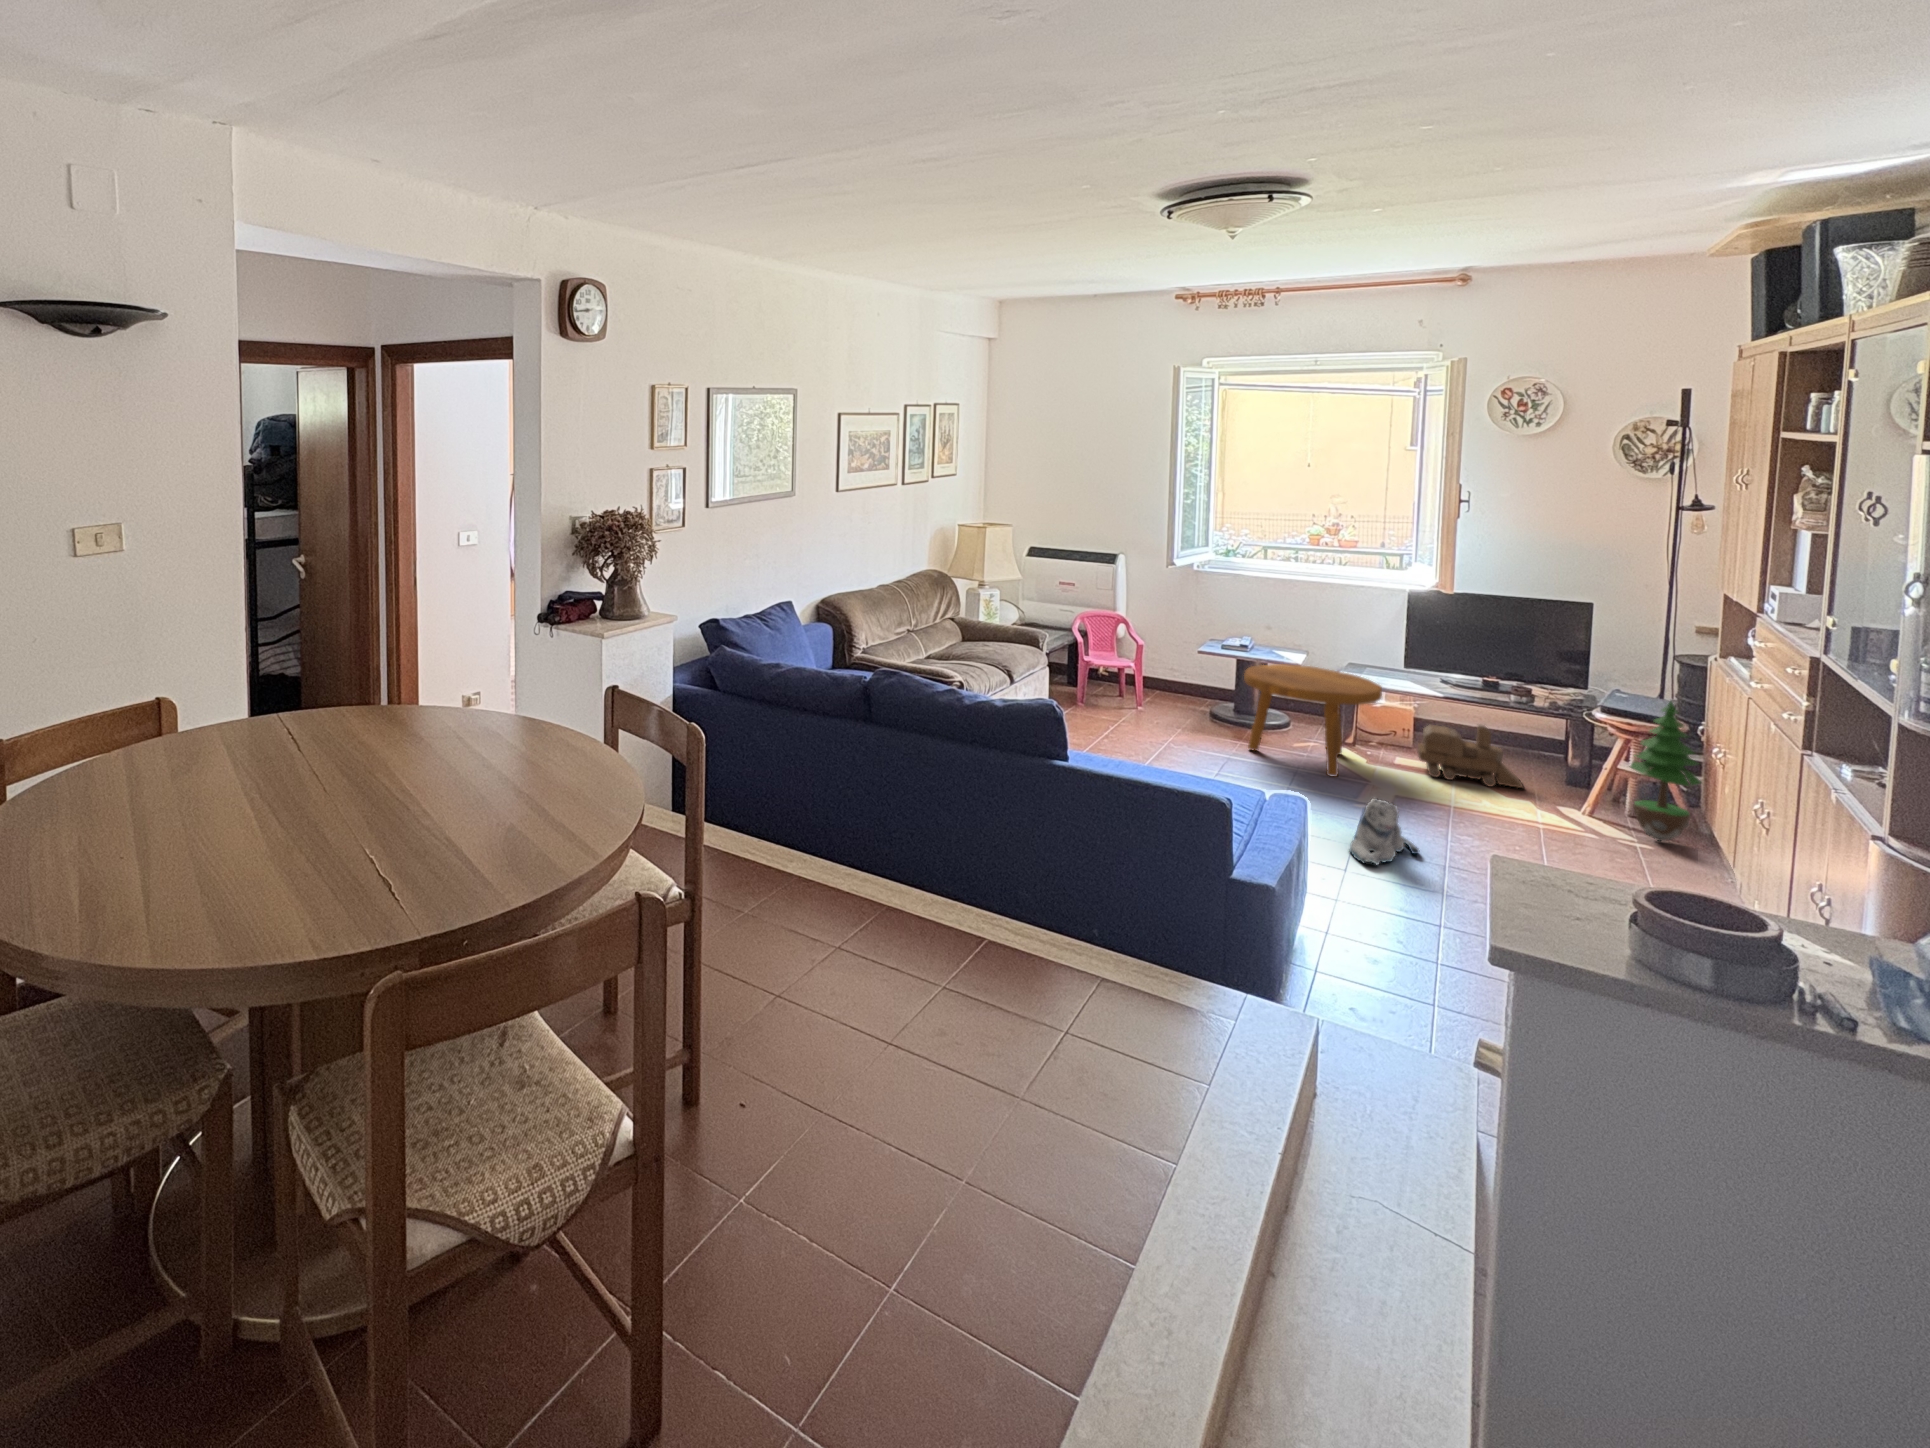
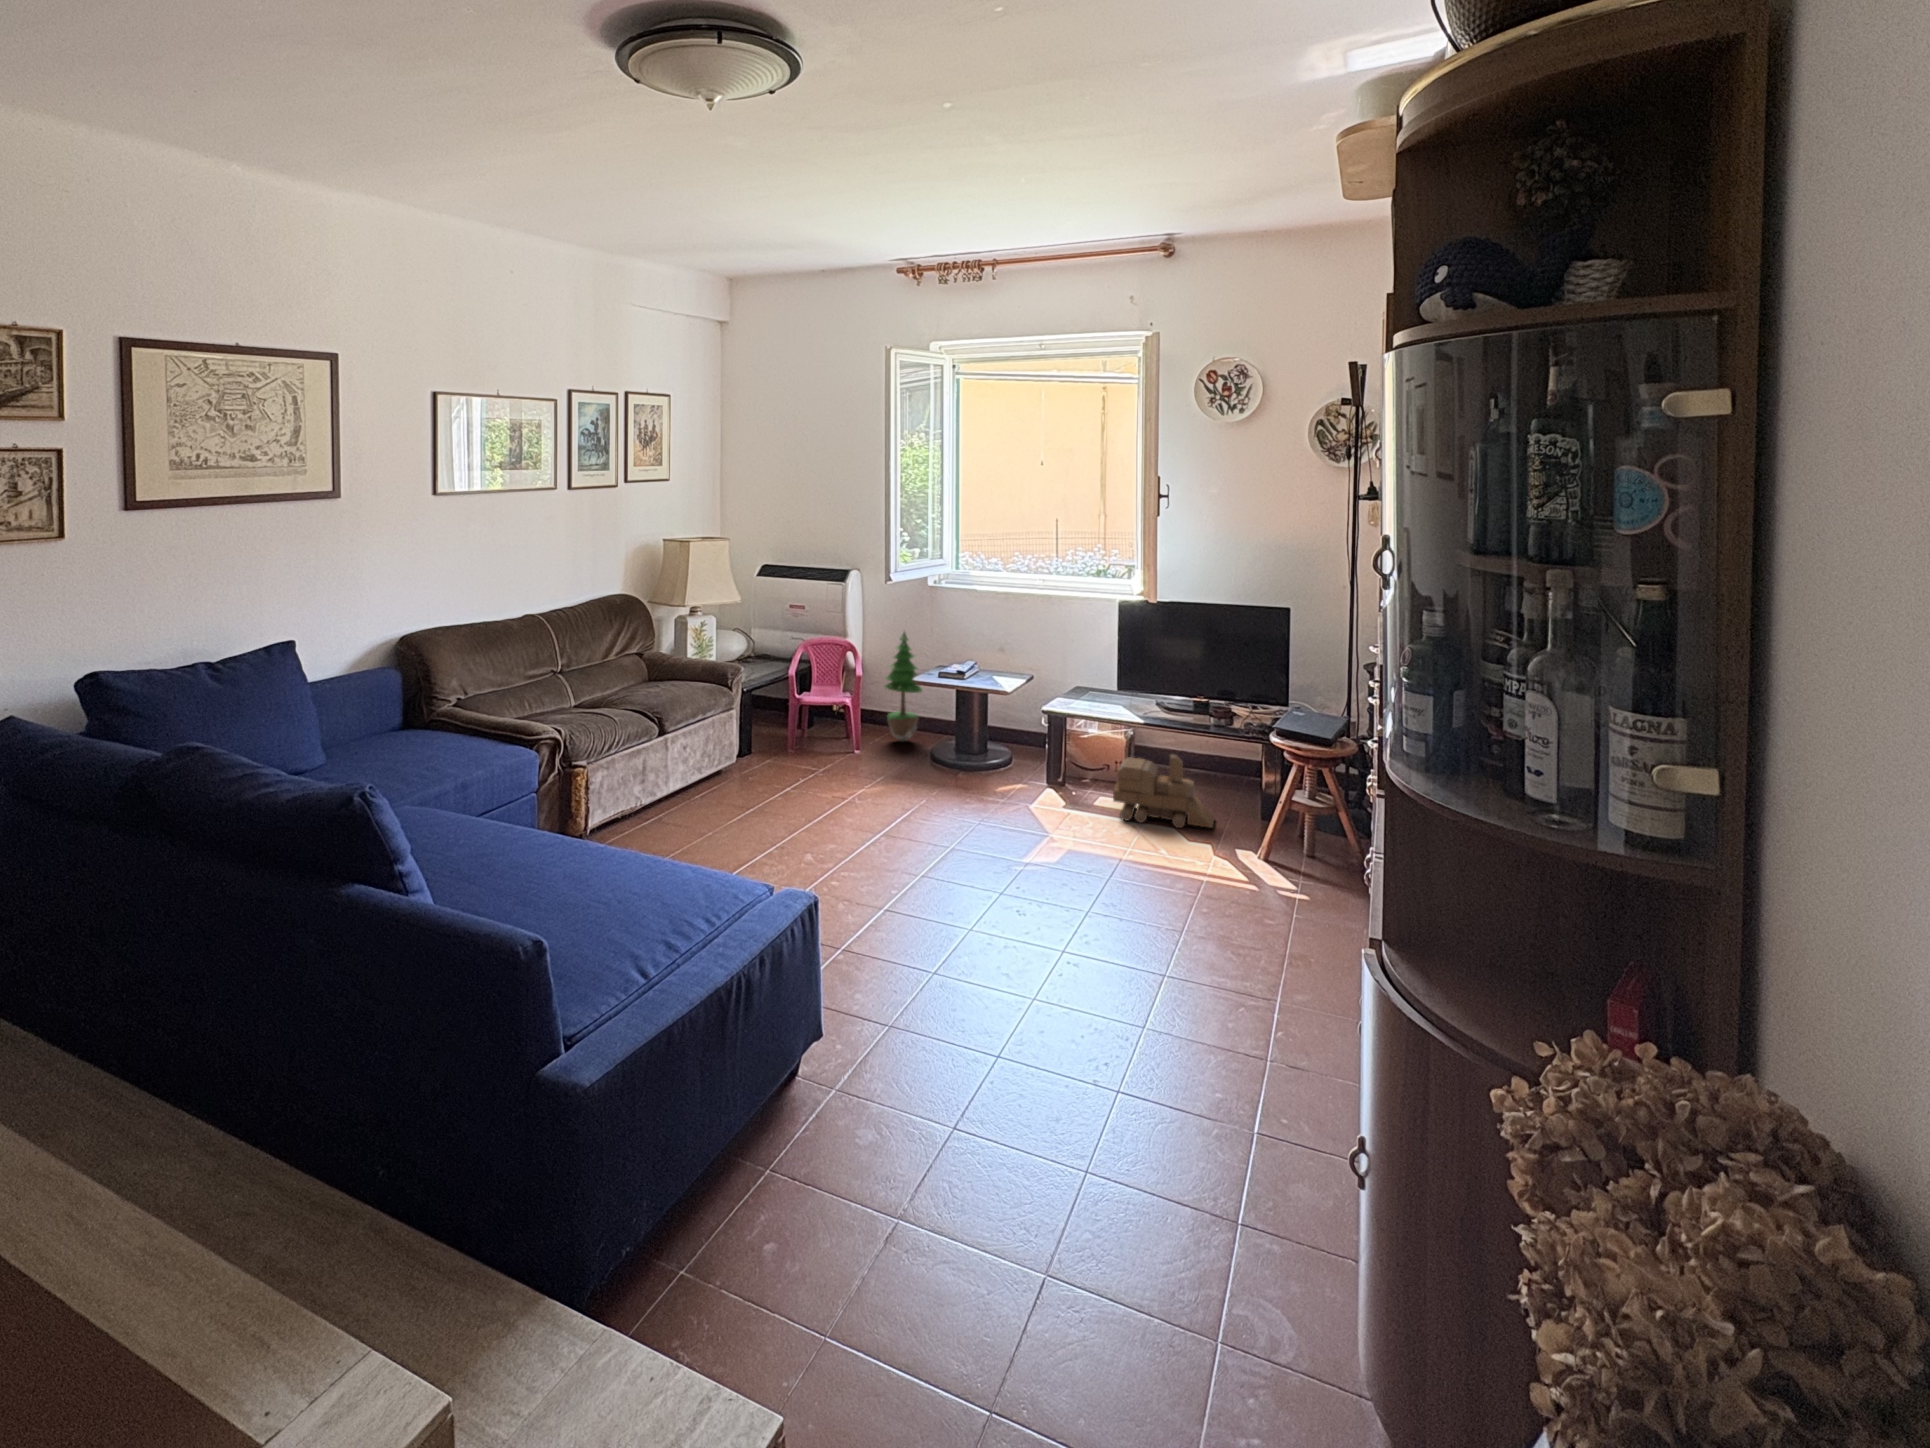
footstool: present [1244,664,1382,777] -> none [932,693,1073,829]
potted tree: present [1631,701,1701,841] -> present [883,633,922,741]
plush toy: present [1350,798,1419,865] -> none [957,867,1042,960]

